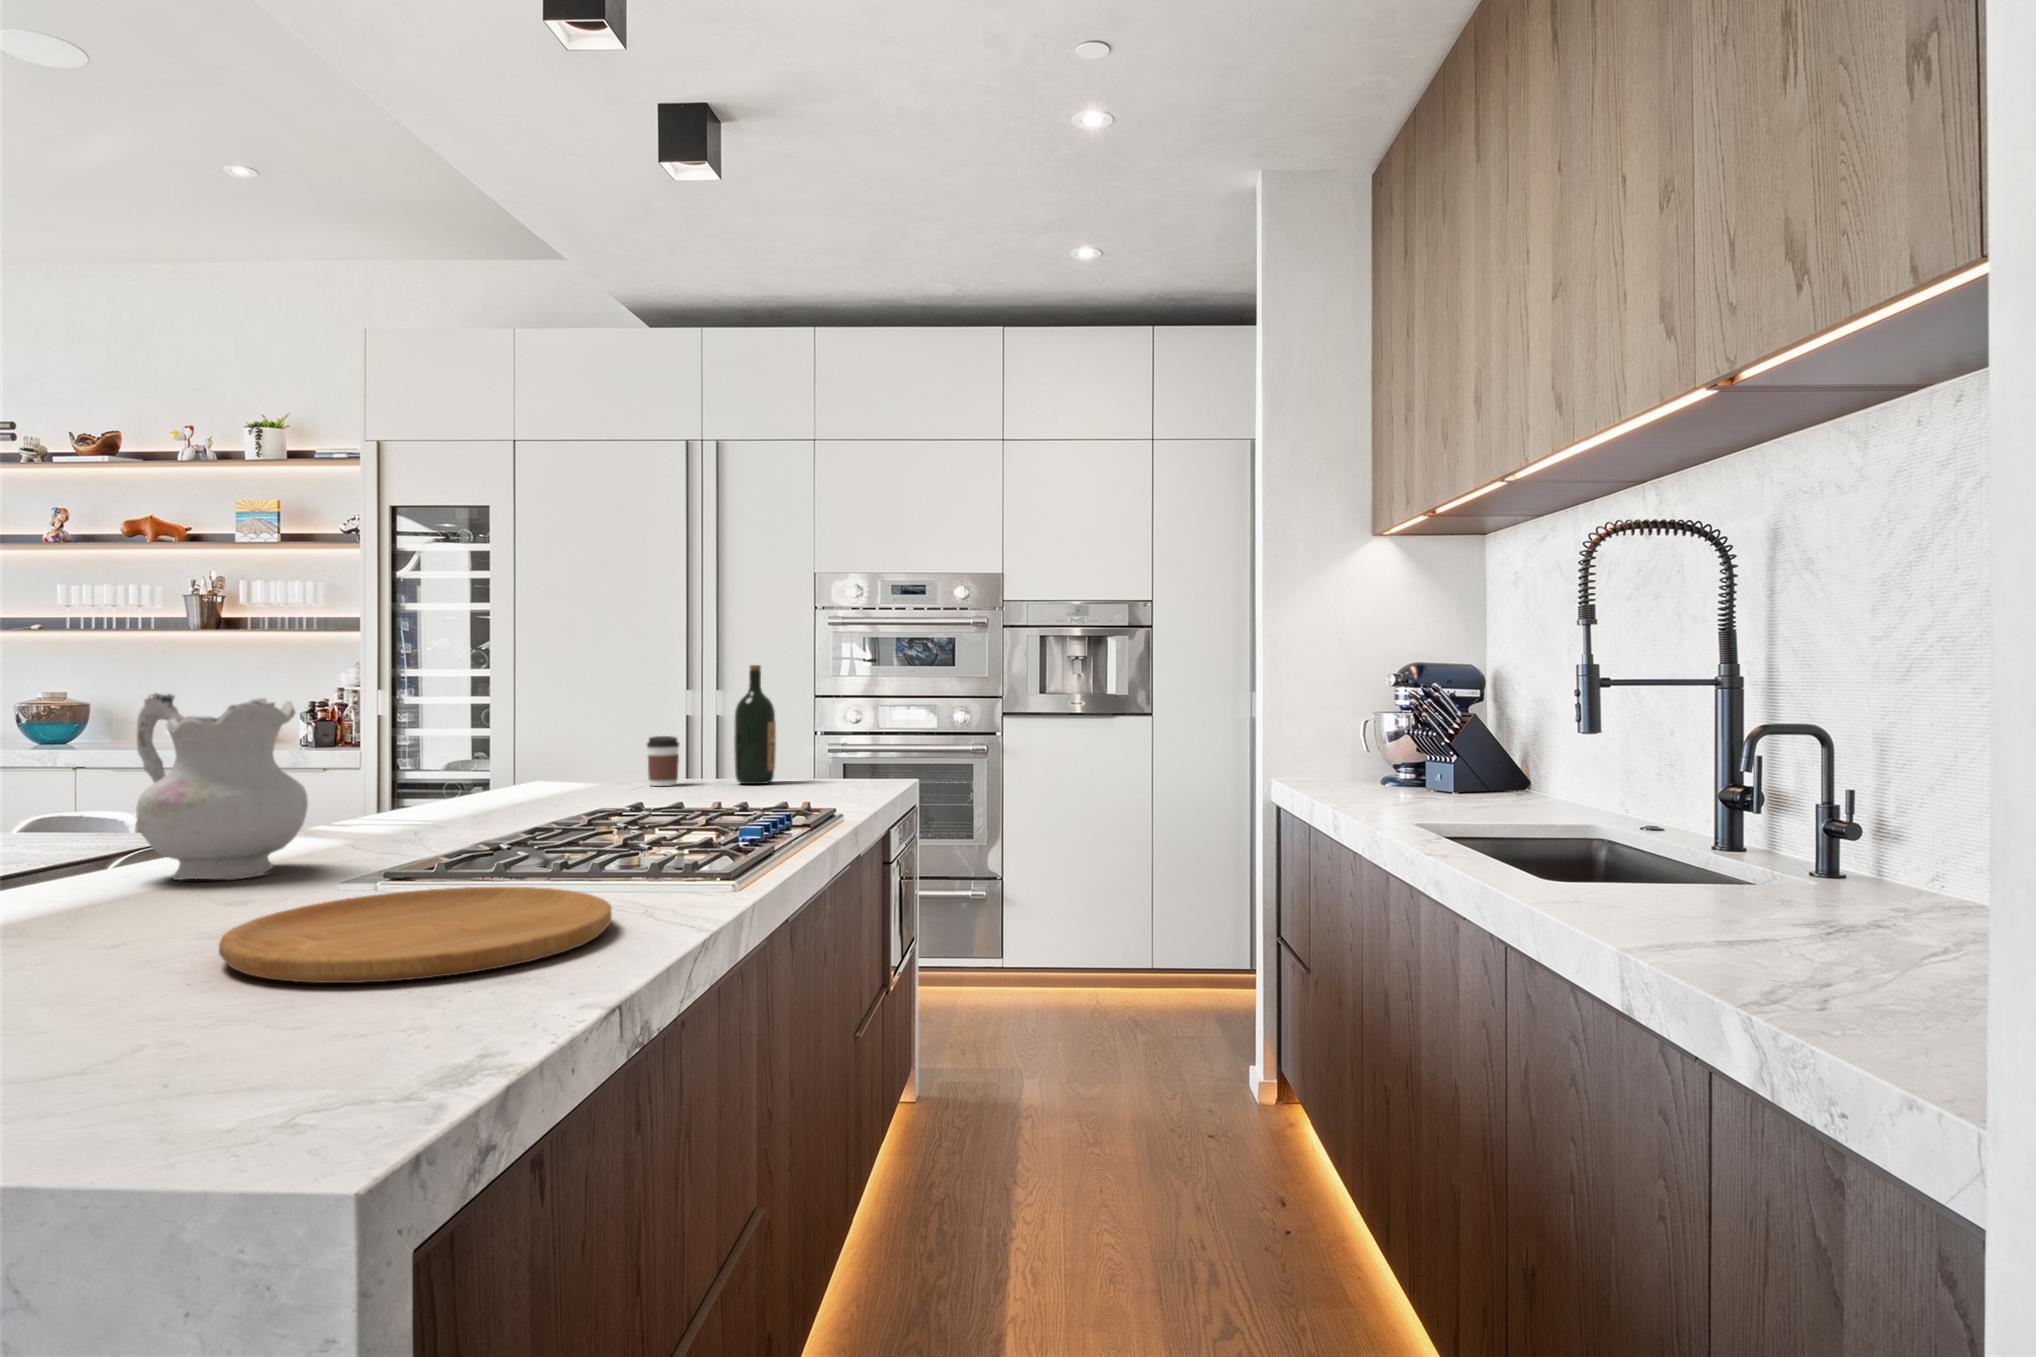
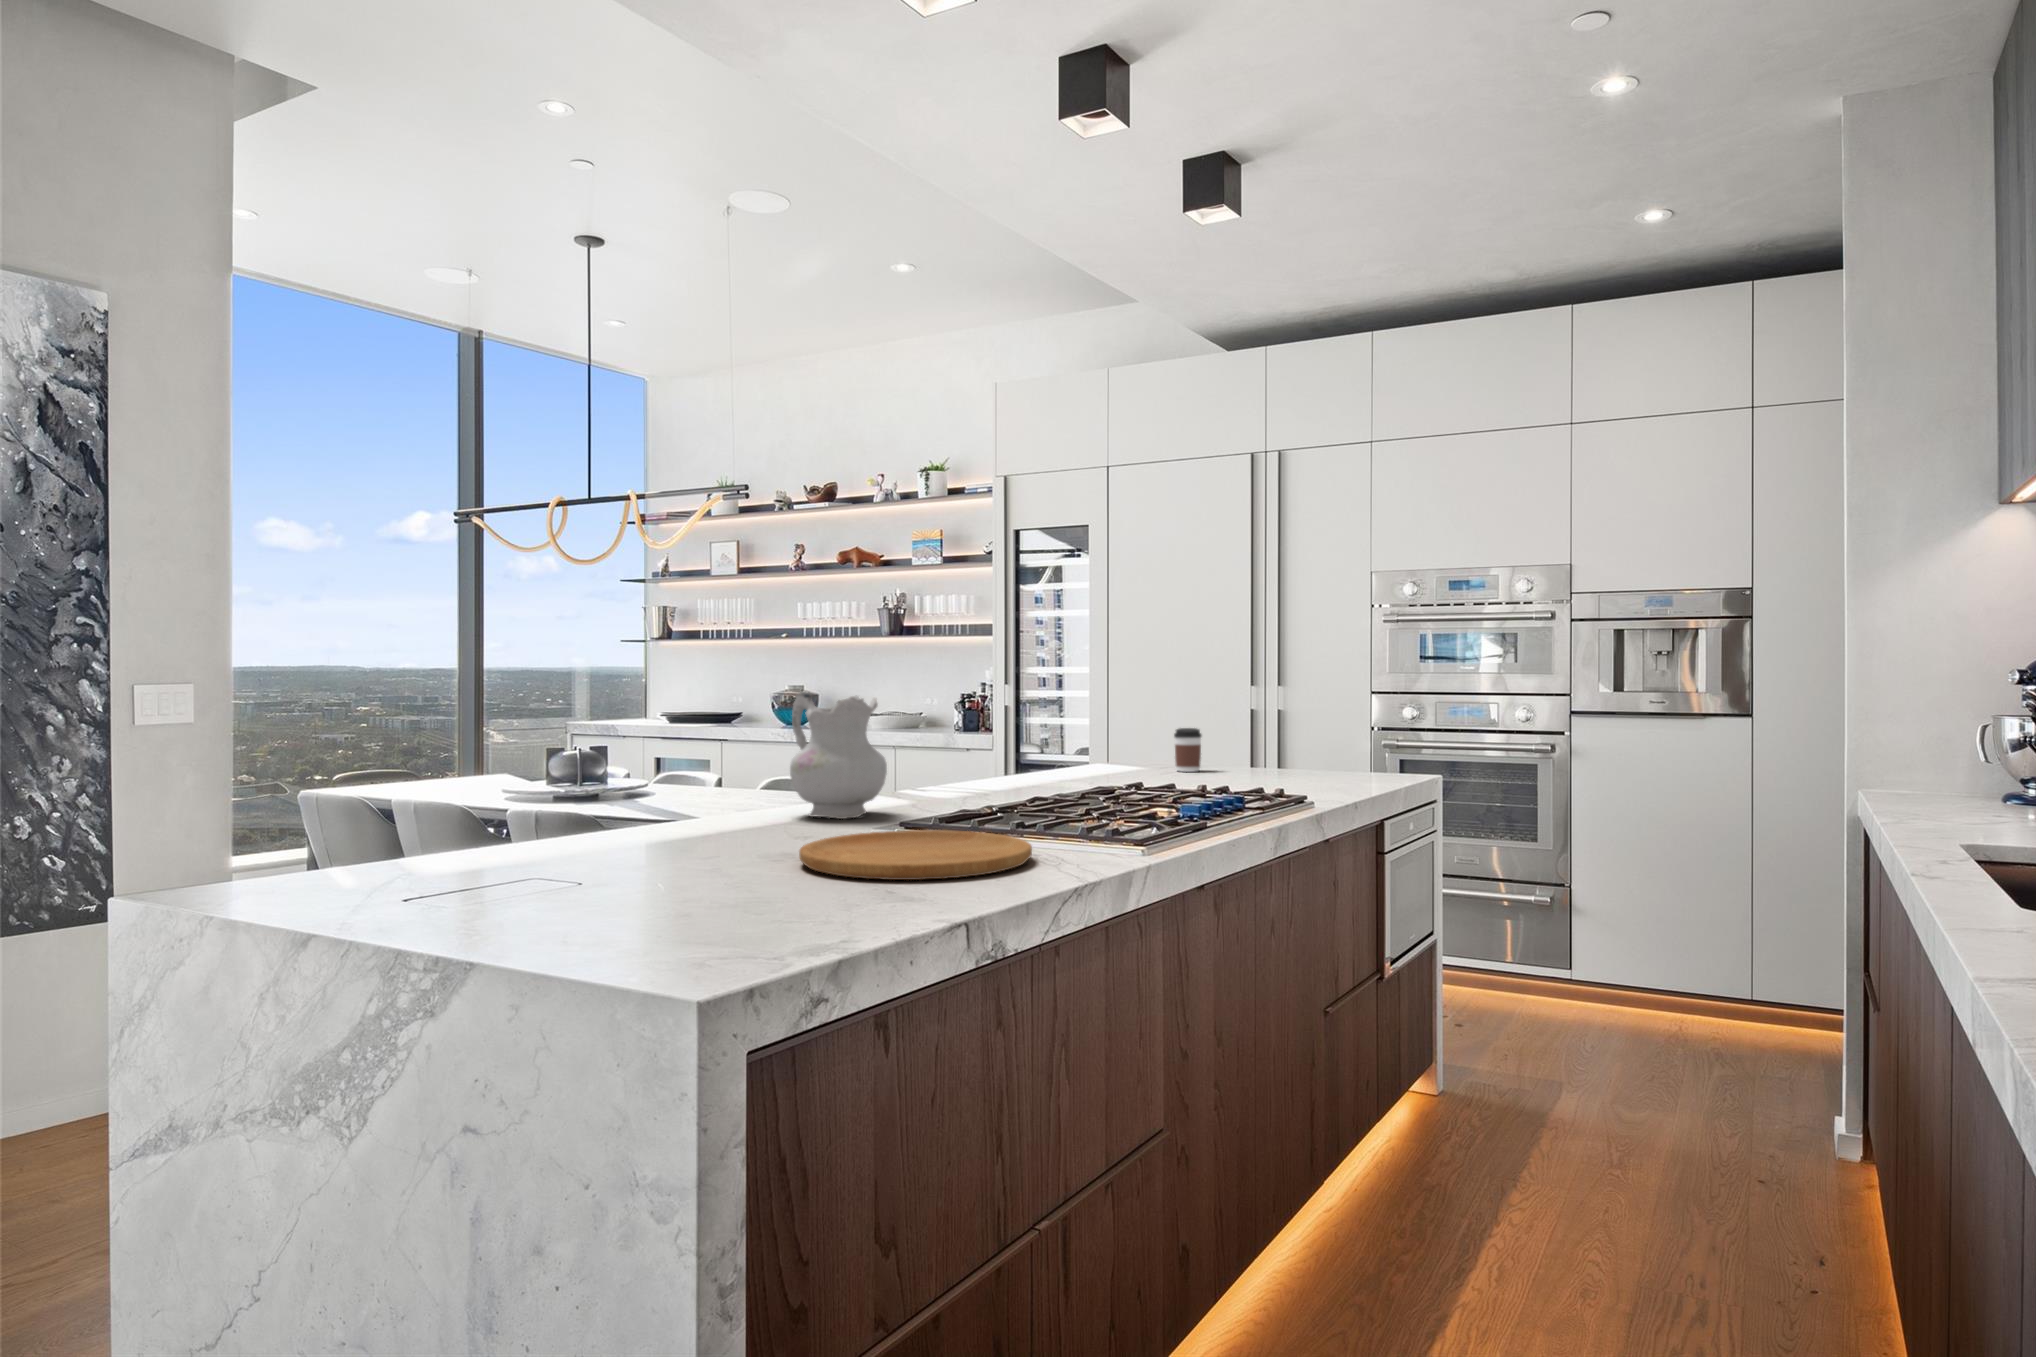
wine bottle: present [734,665,776,784] -> none [1248,665,1286,774]

